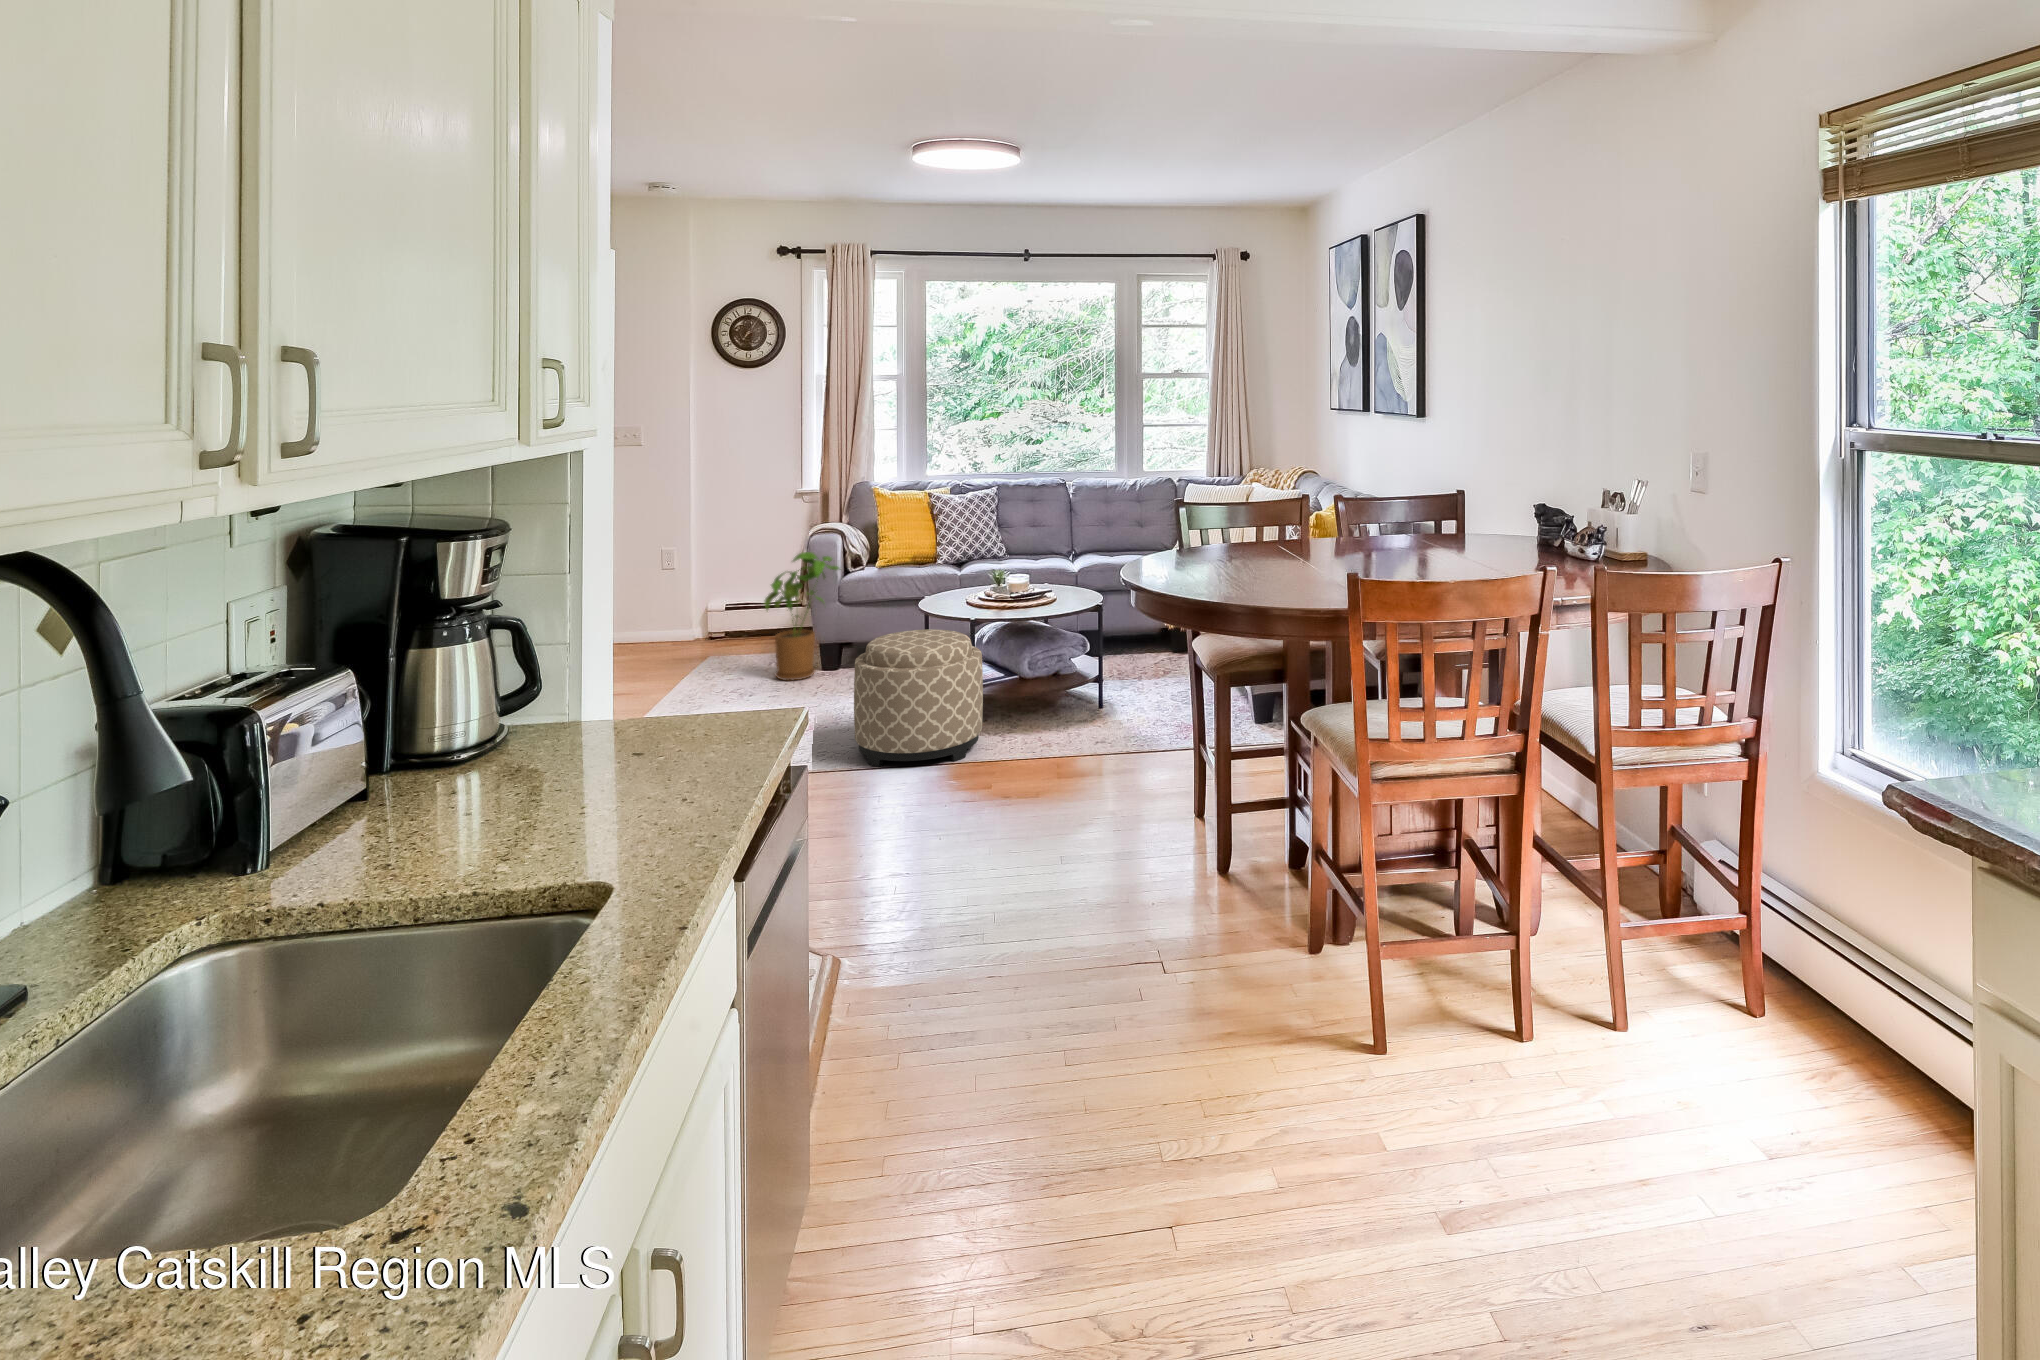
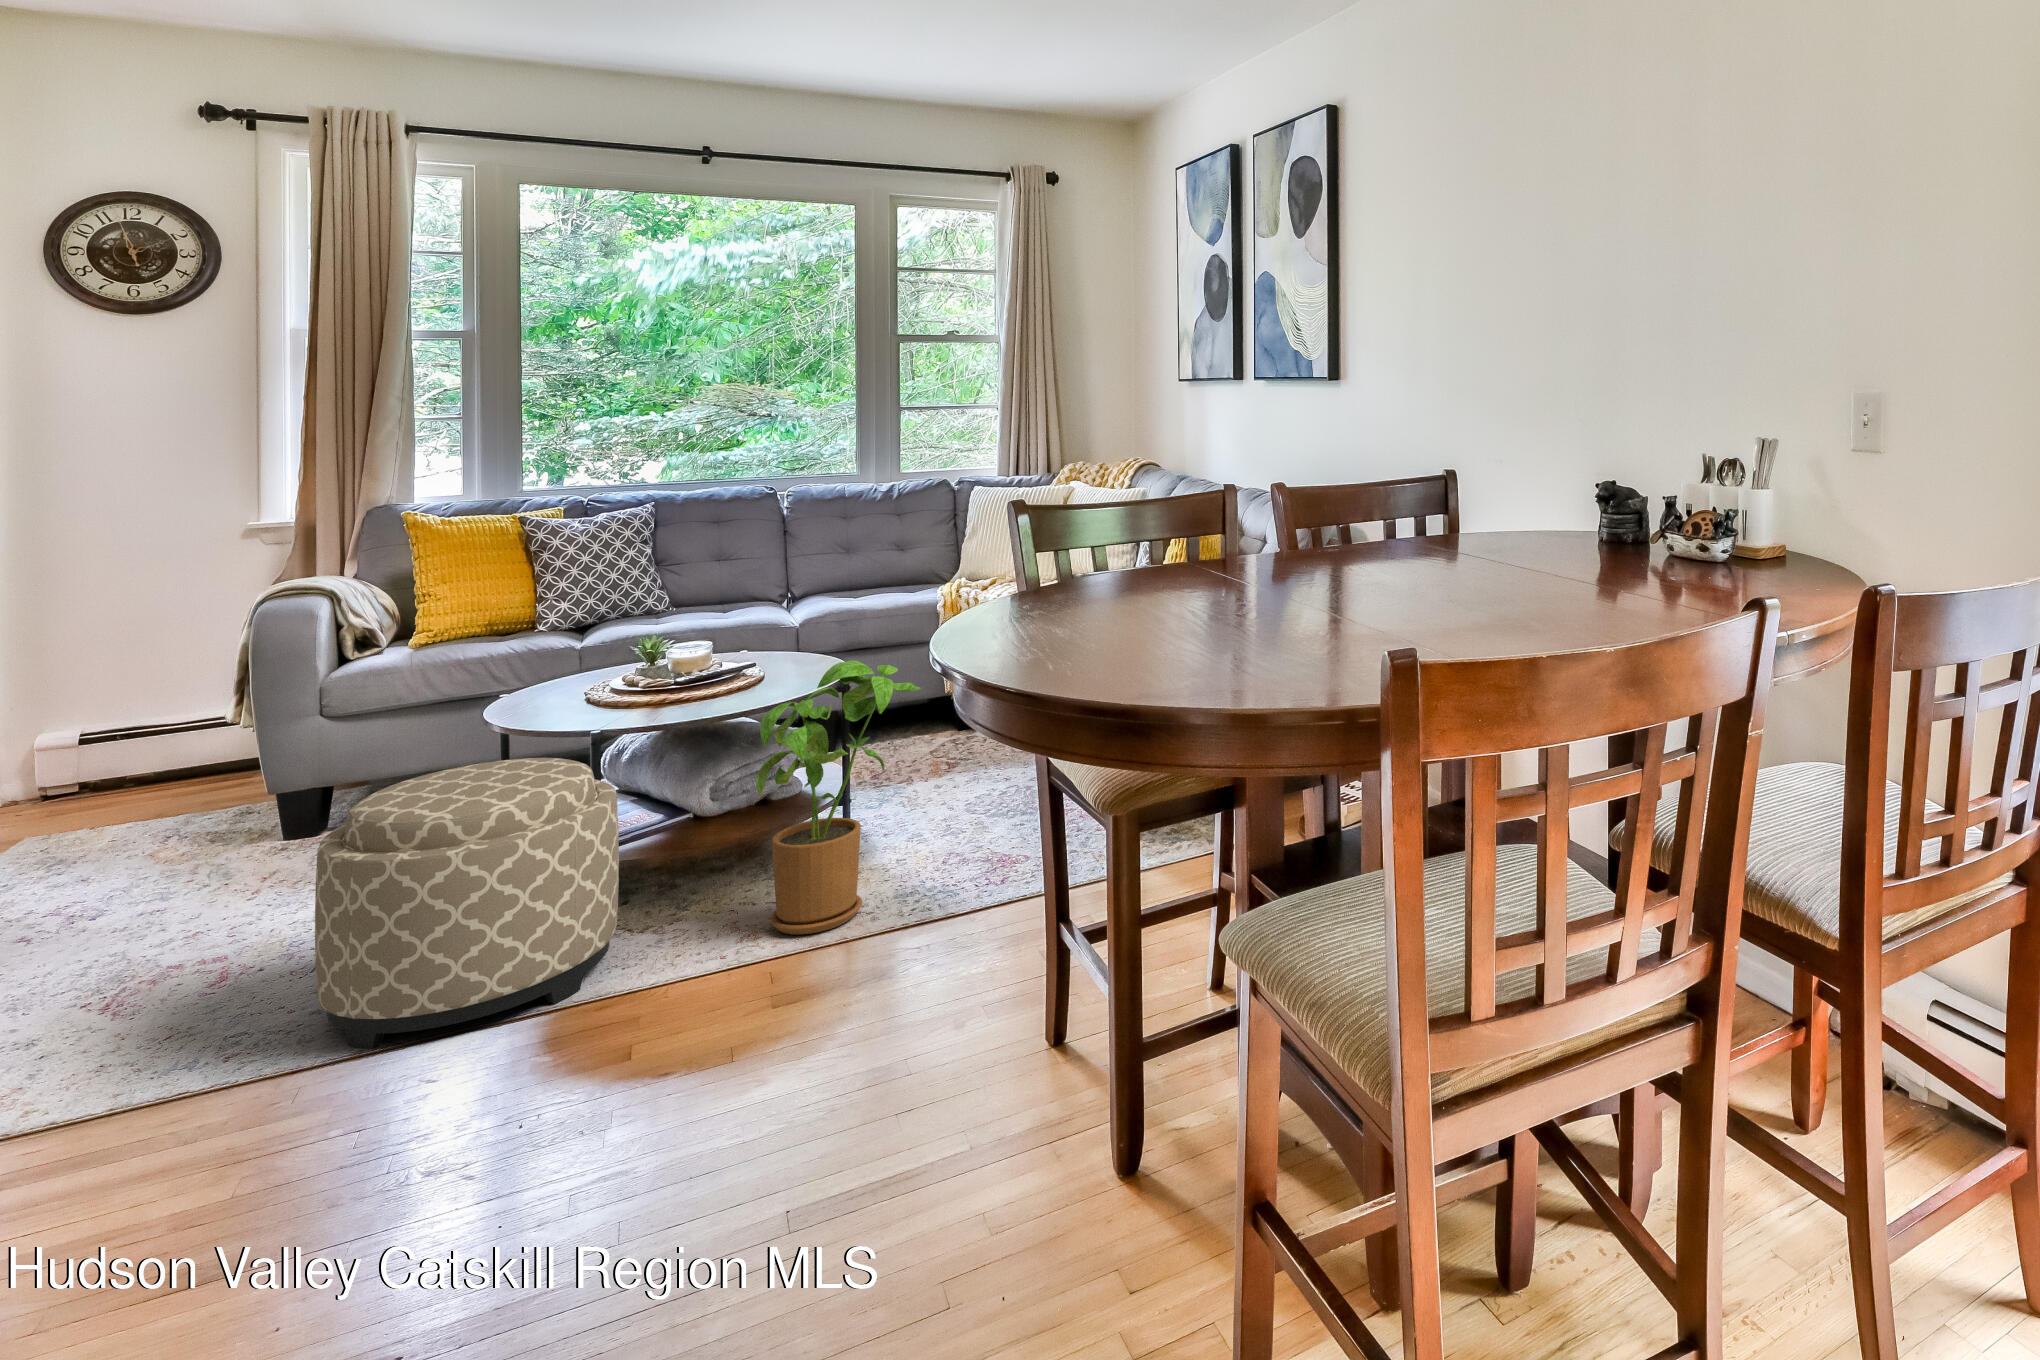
house plant: present [764,552,839,680] -> present [756,661,923,935]

